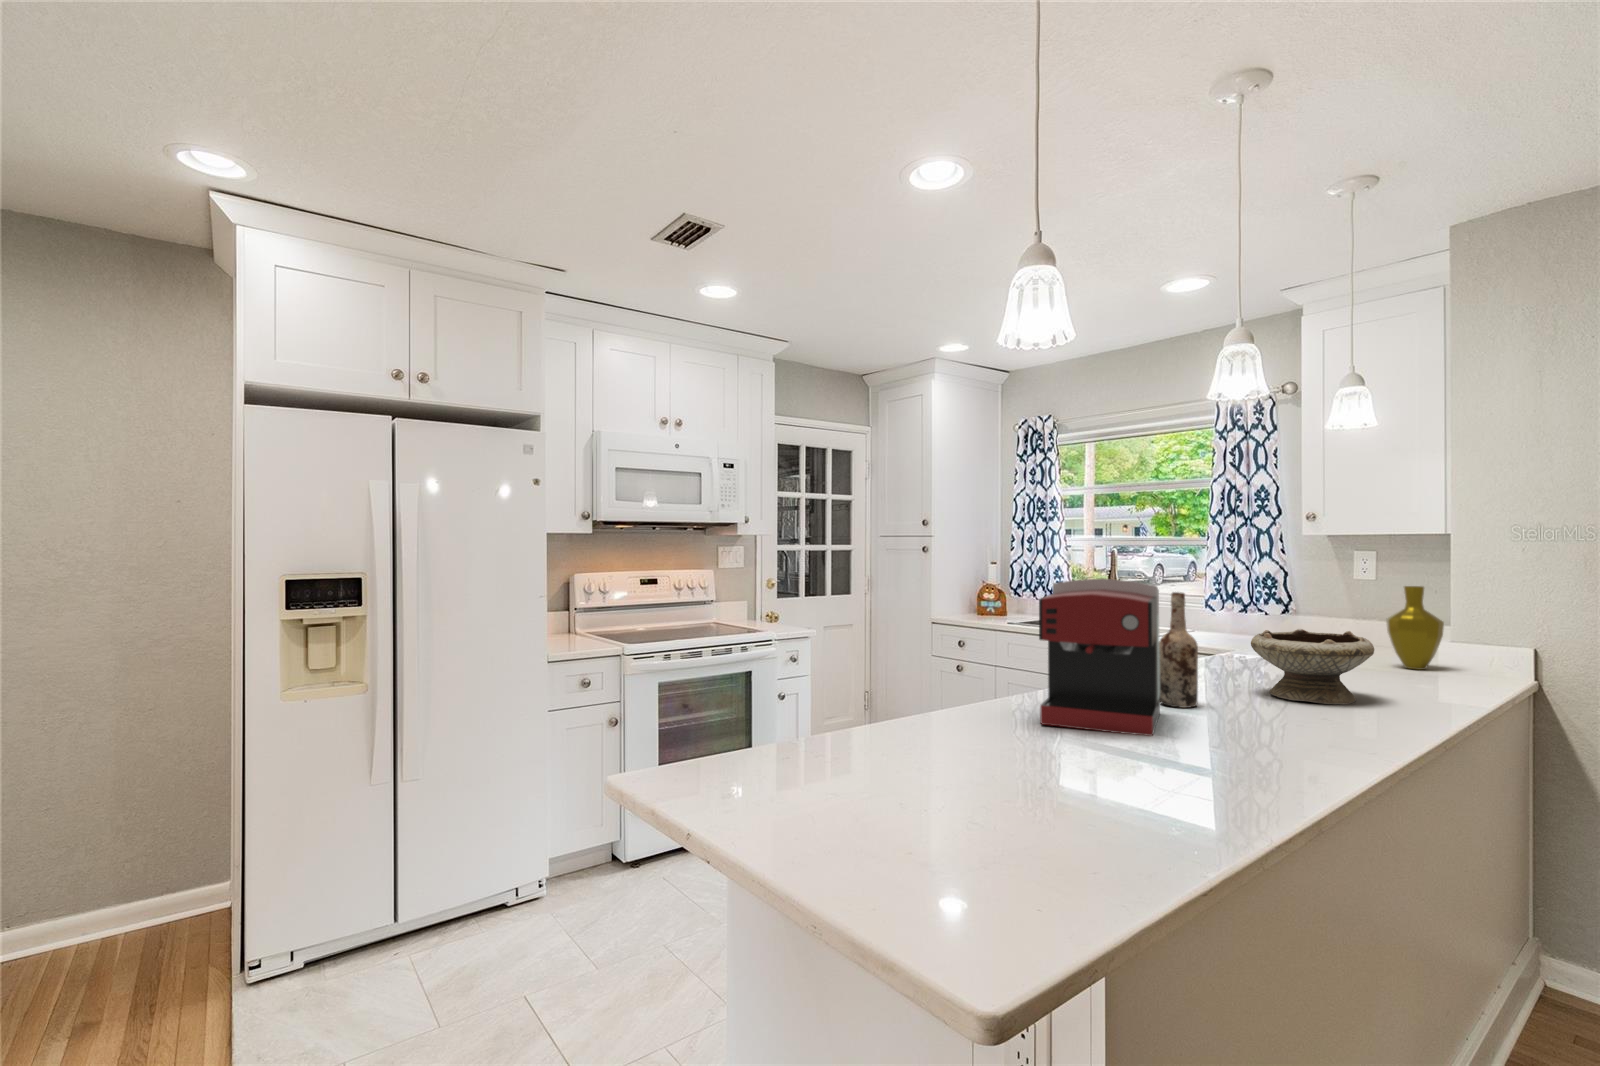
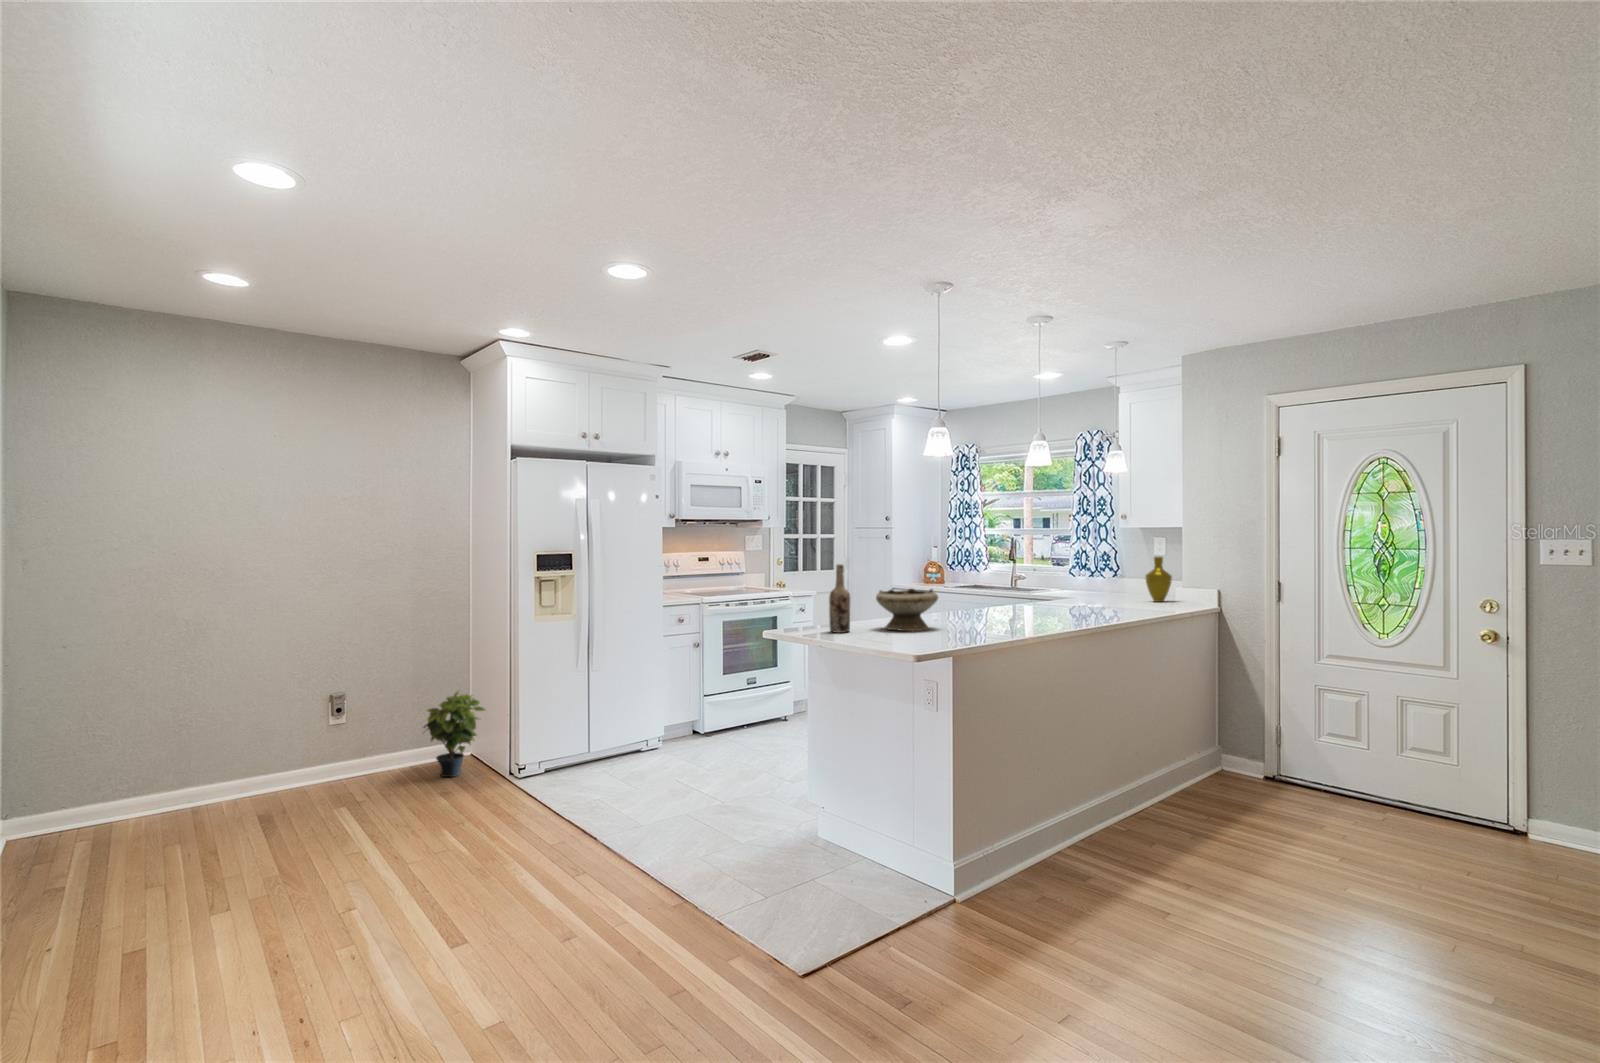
coffee maker: present [1039,578,1160,736] -> none [949,550,1008,621]
wine bottle: present [1159,592,1198,708] -> present [829,564,850,633]
bowl: present [1251,629,1374,704] -> present [876,588,938,631]
potted plant: none [76,813,222,969] -> present [424,691,485,777]

